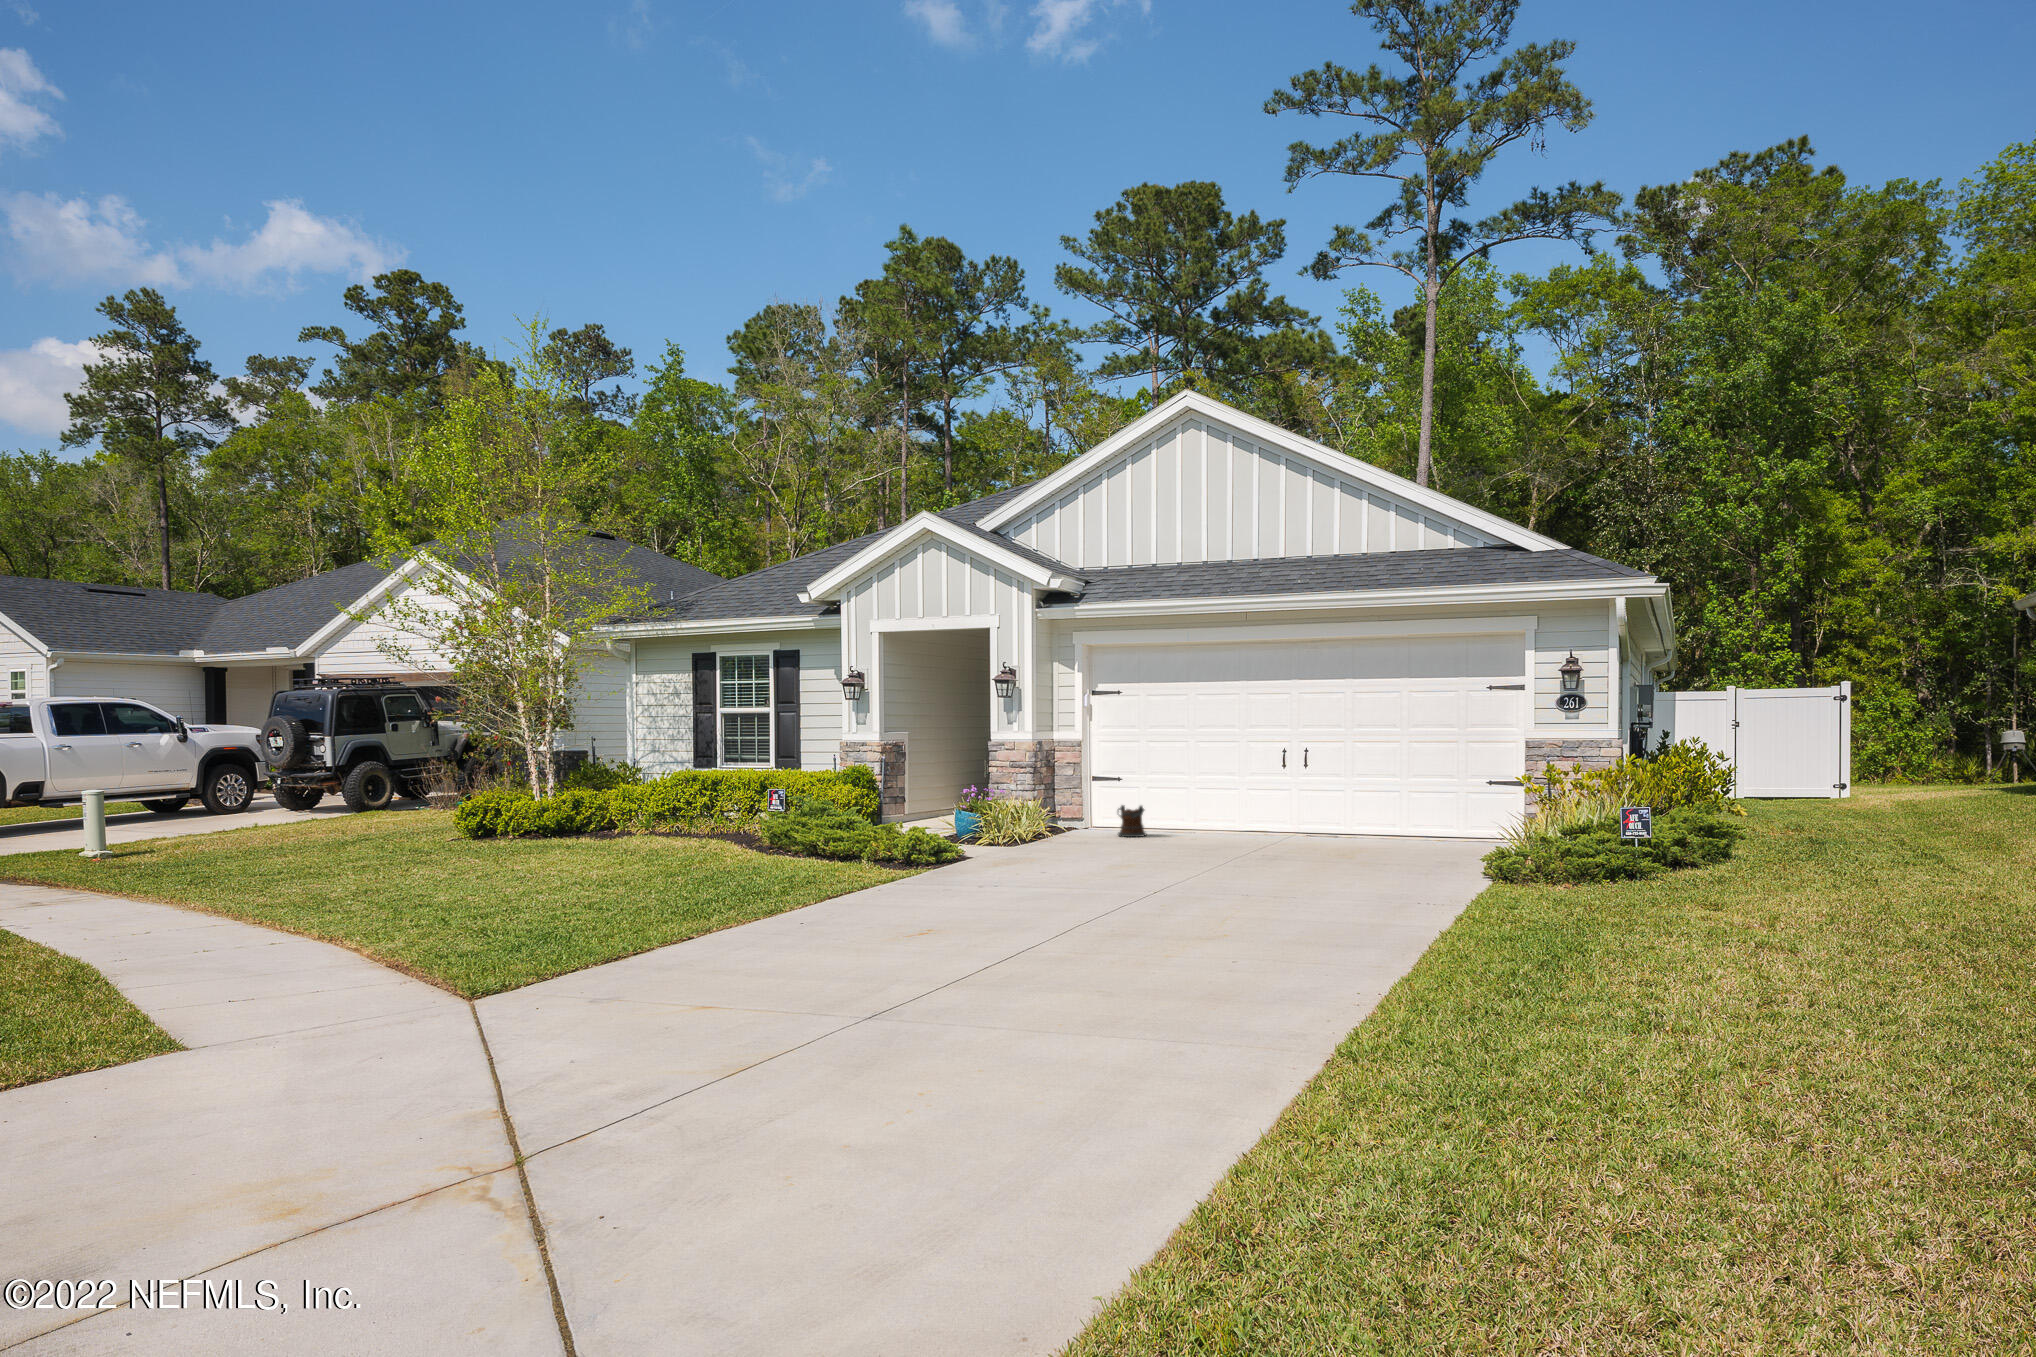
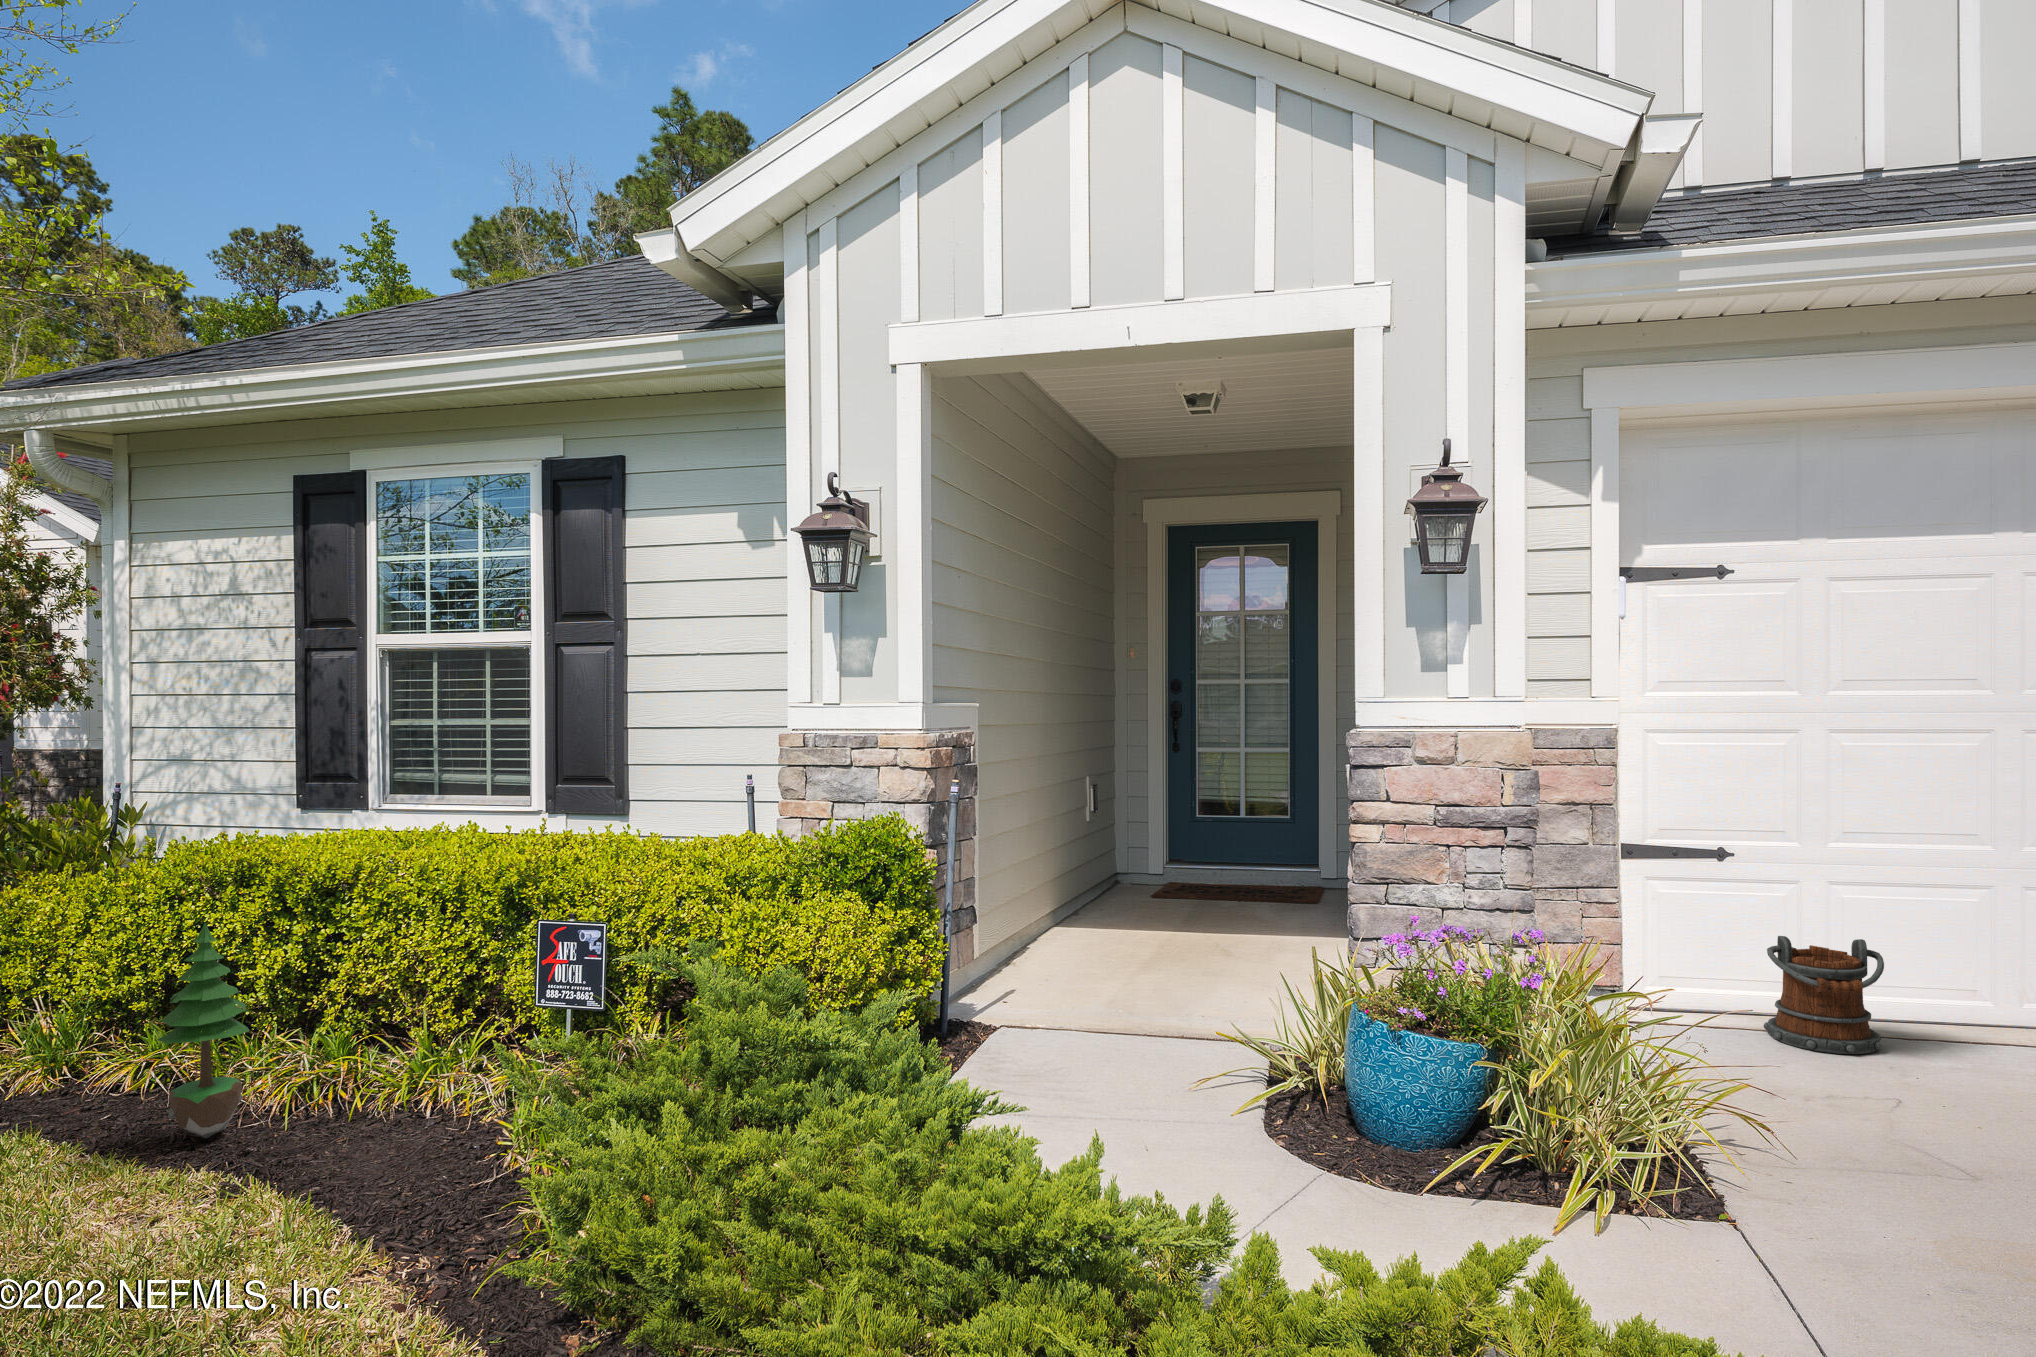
potted tree: none [688,788,707,839] -> present [157,923,249,1138]

